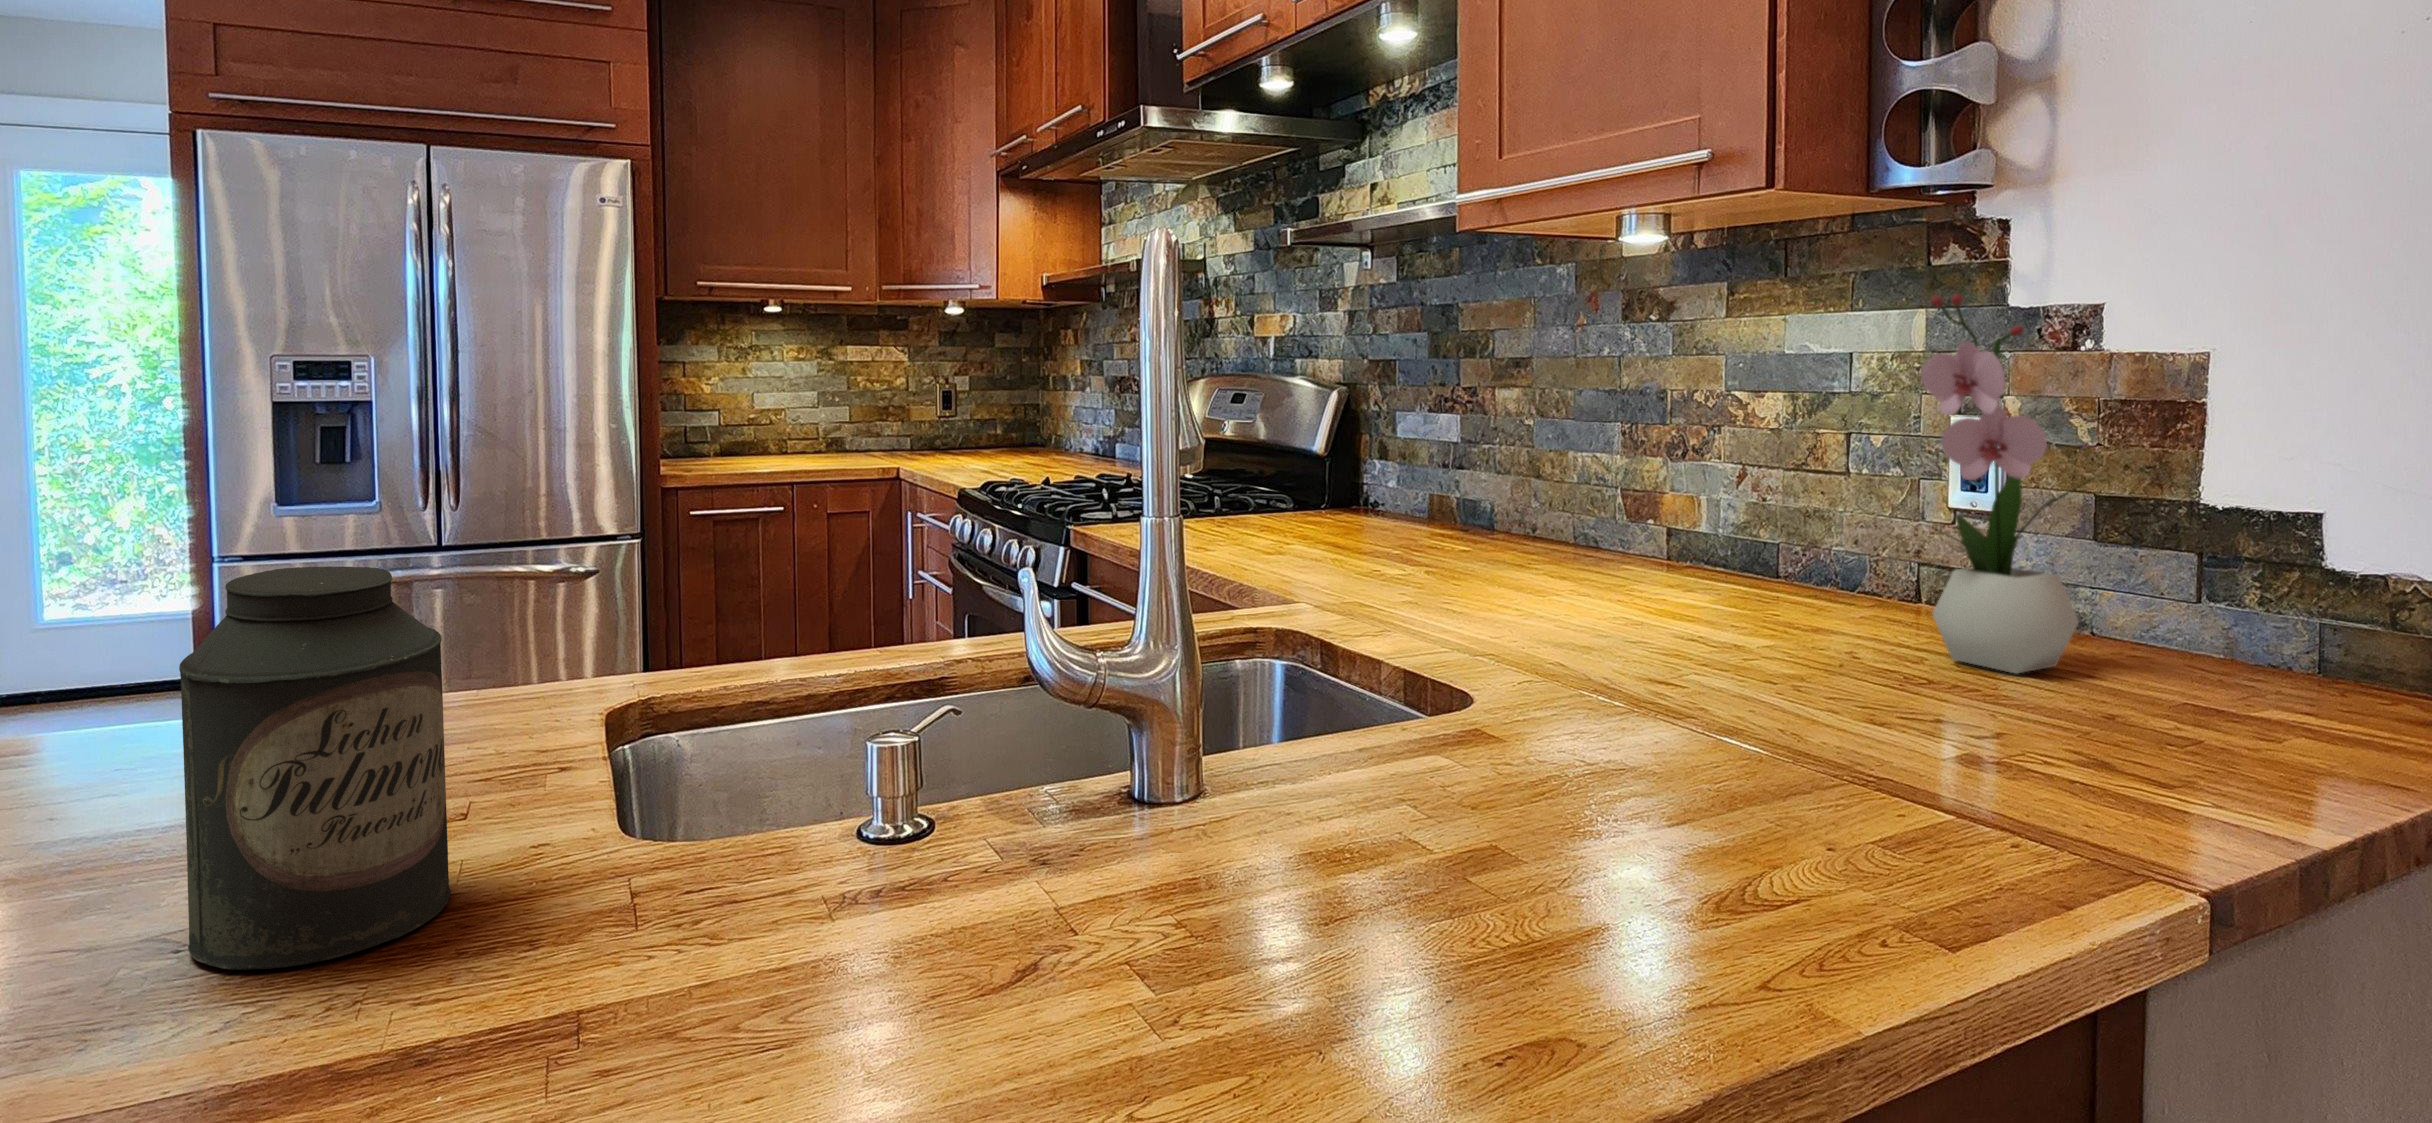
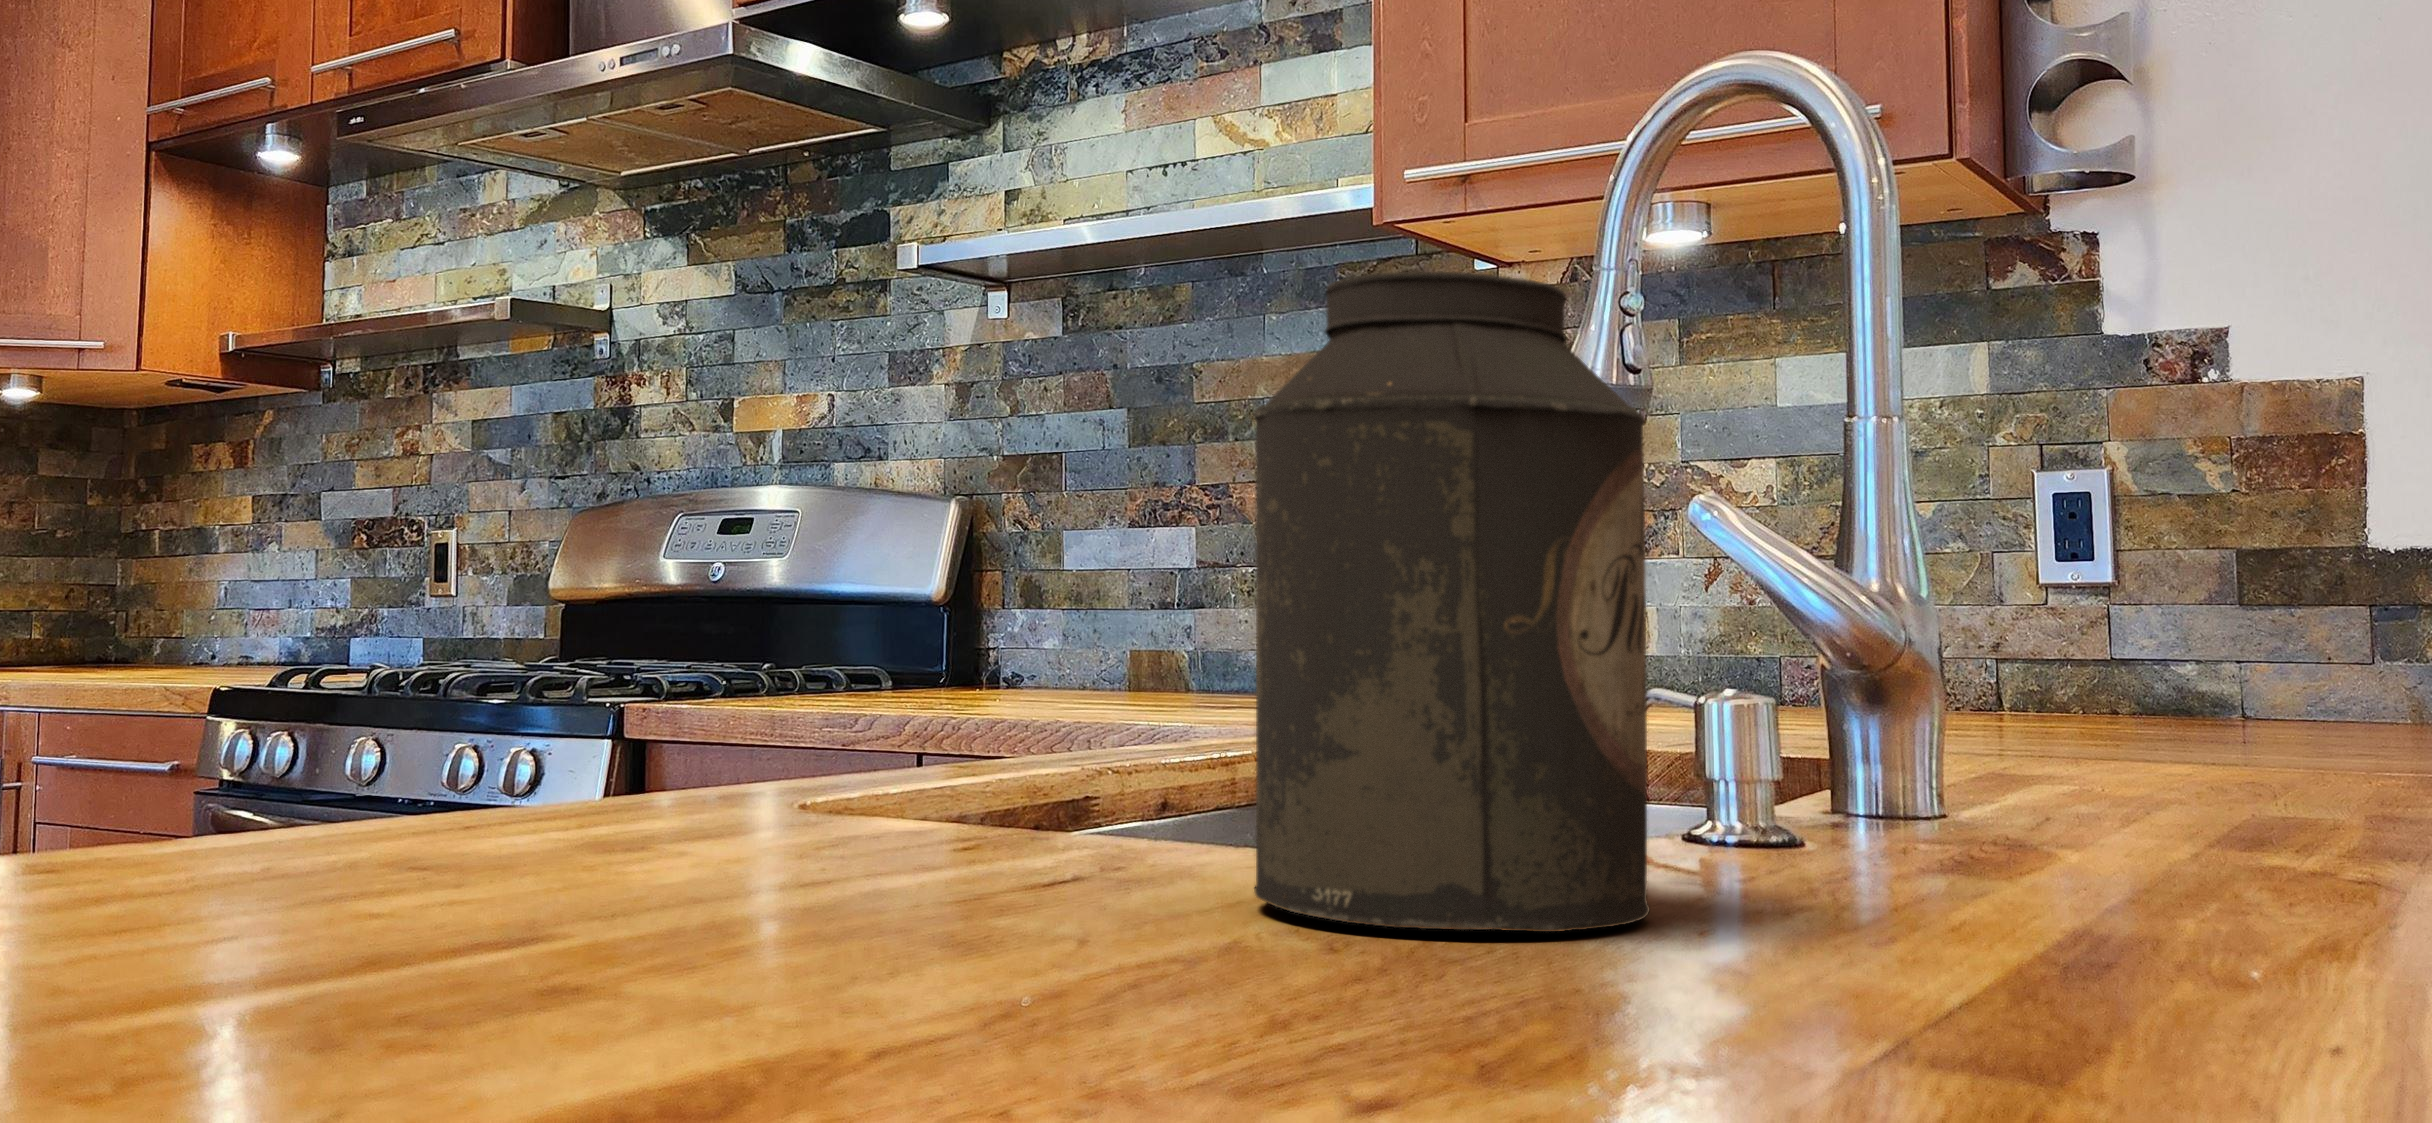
flower arrangement: present [1921,294,2100,674] -> none [2145,289,2330,737]

